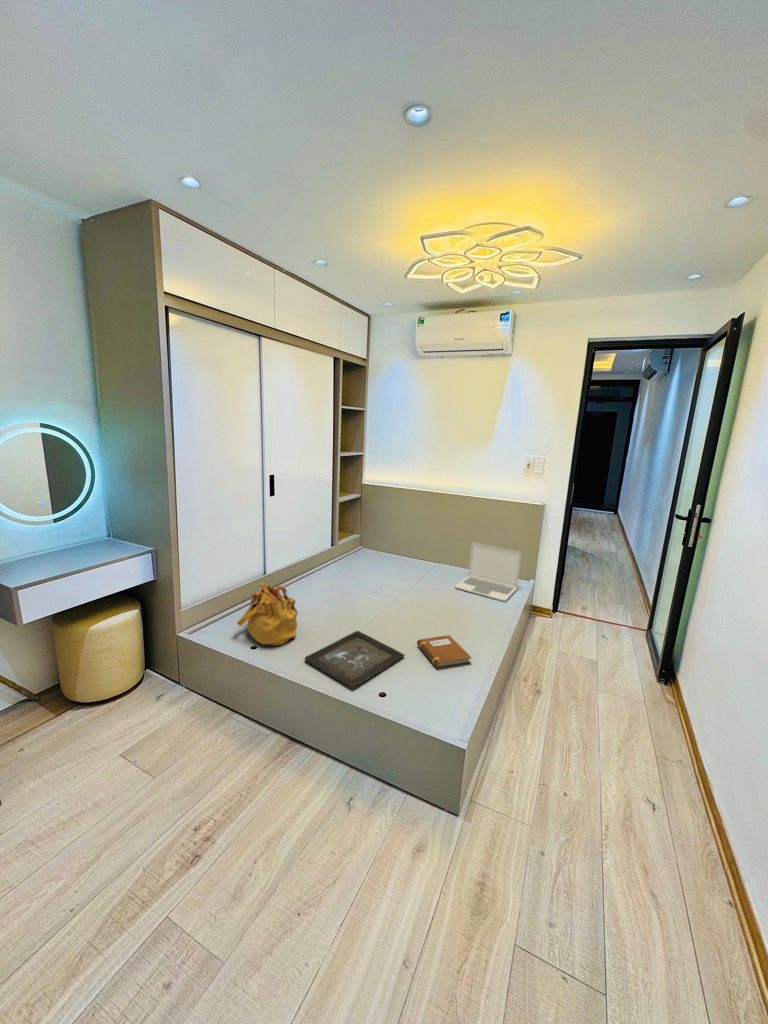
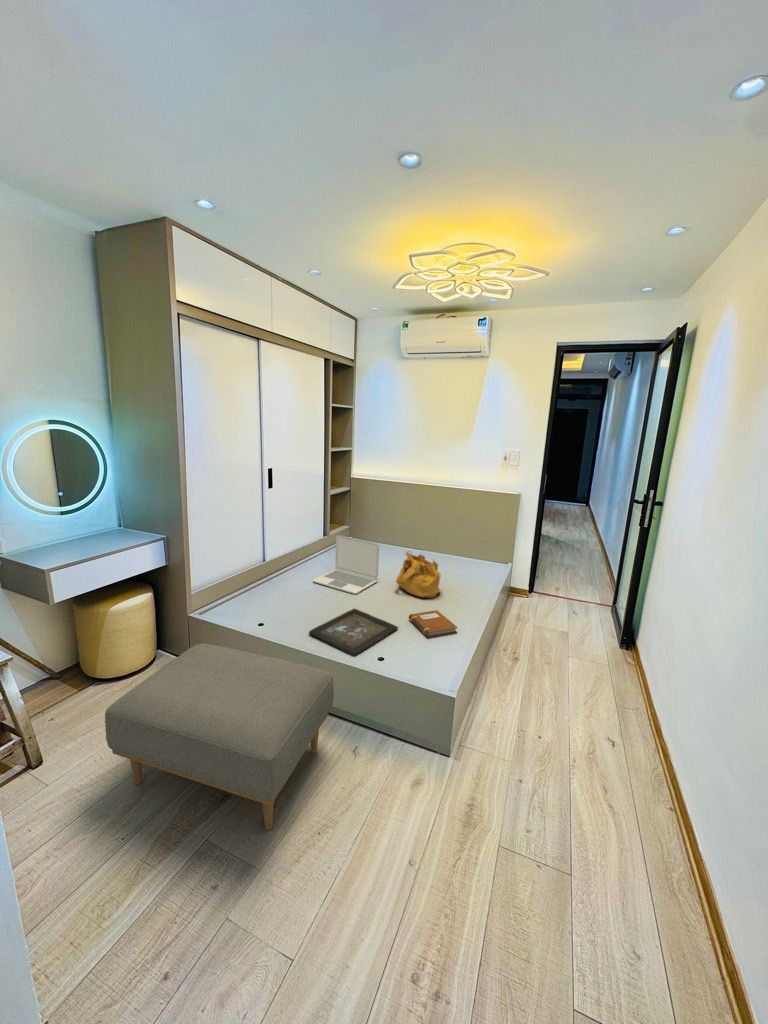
laptop: present [455,543,521,601] -> present [313,535,379,594]
handbag: present [237,581,298,646] -> present [396,551,441,598]
ottoman: none [60,672,325,908] -> present [105,644,334,830]

